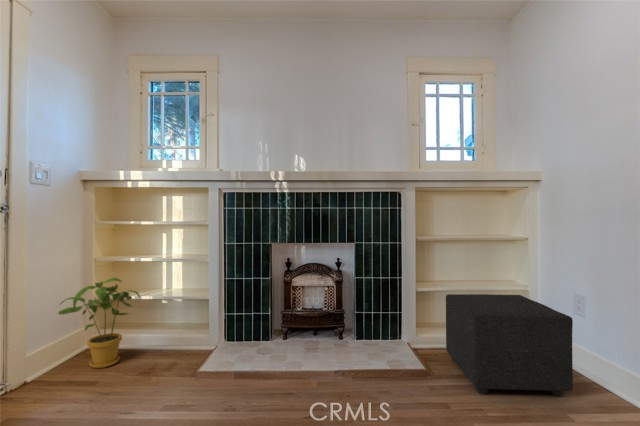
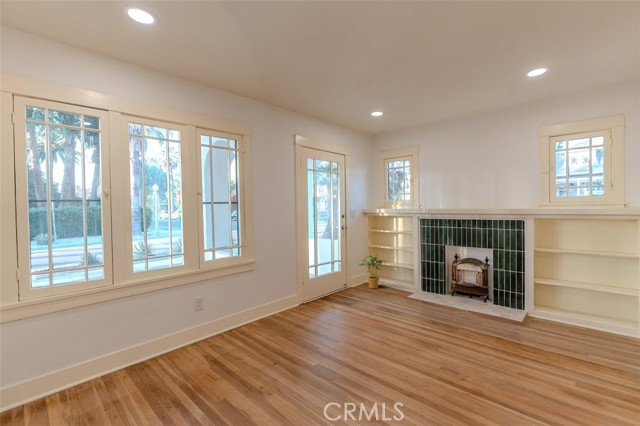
ottoman: present [446,294,573,396] -> none [535,287,611,355]

